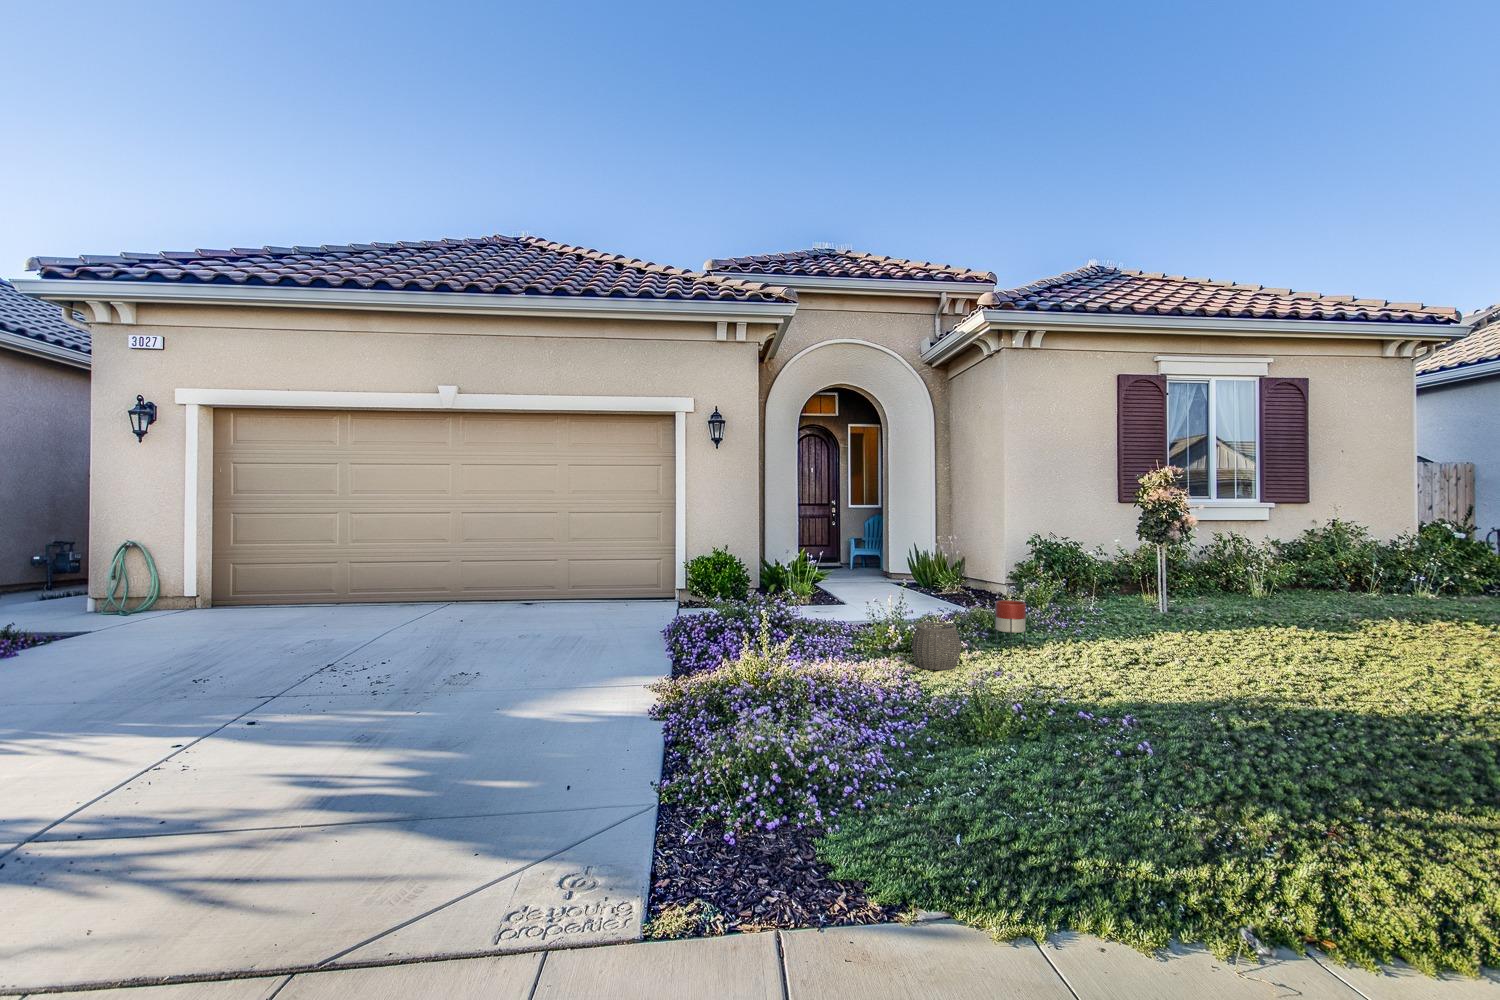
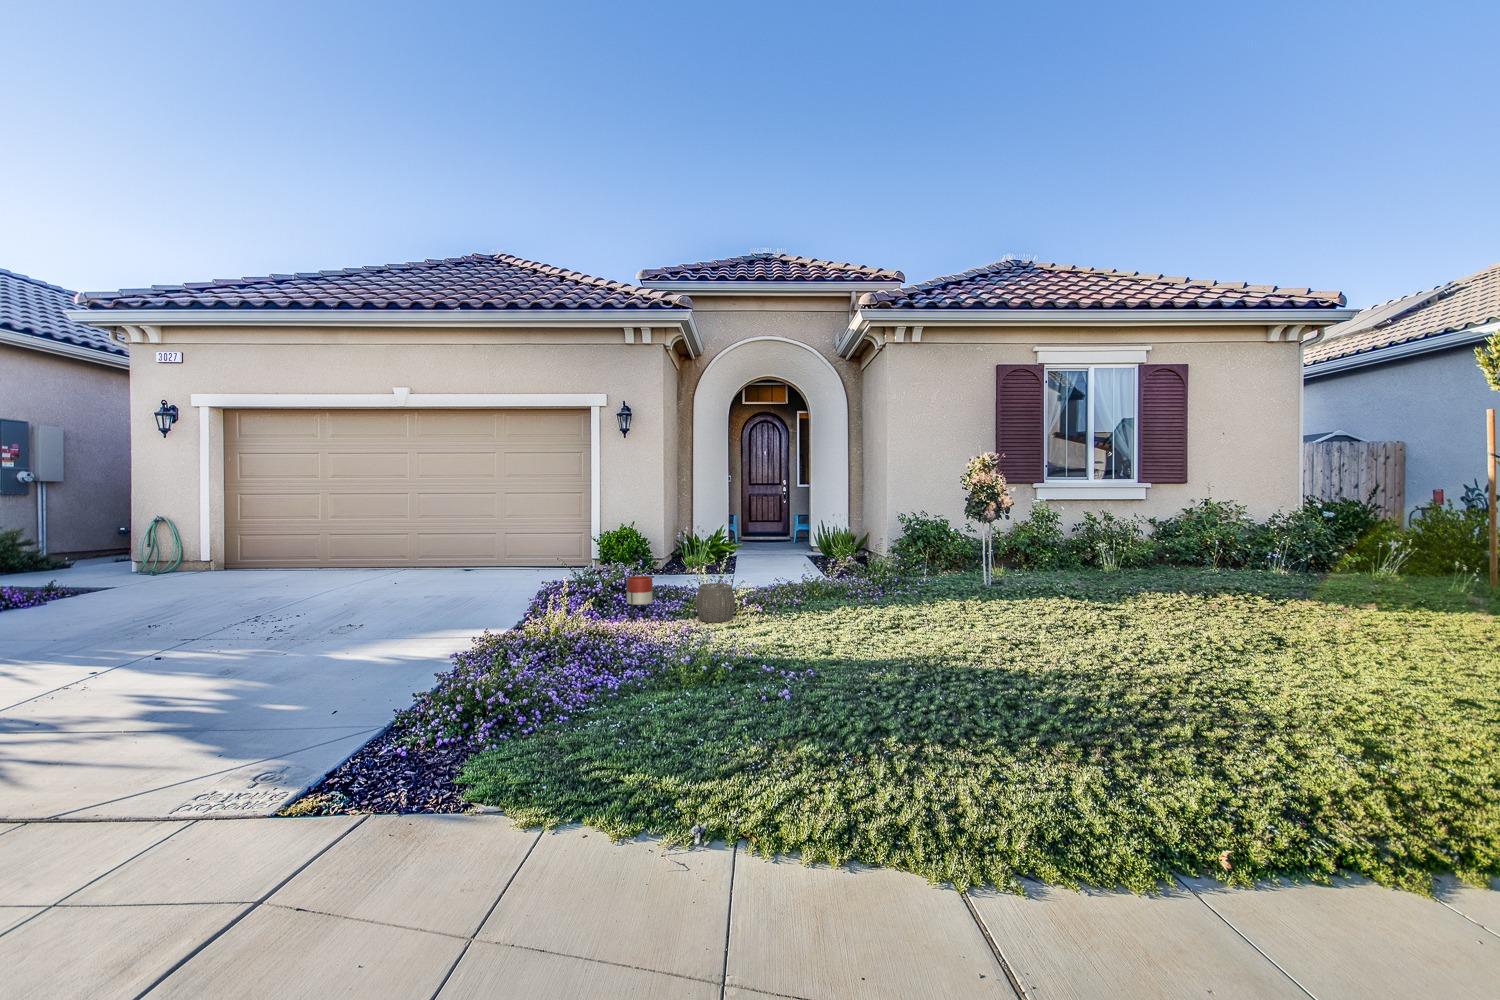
planter: present [995,600,1026,648] -> present [627,576,654,619]

